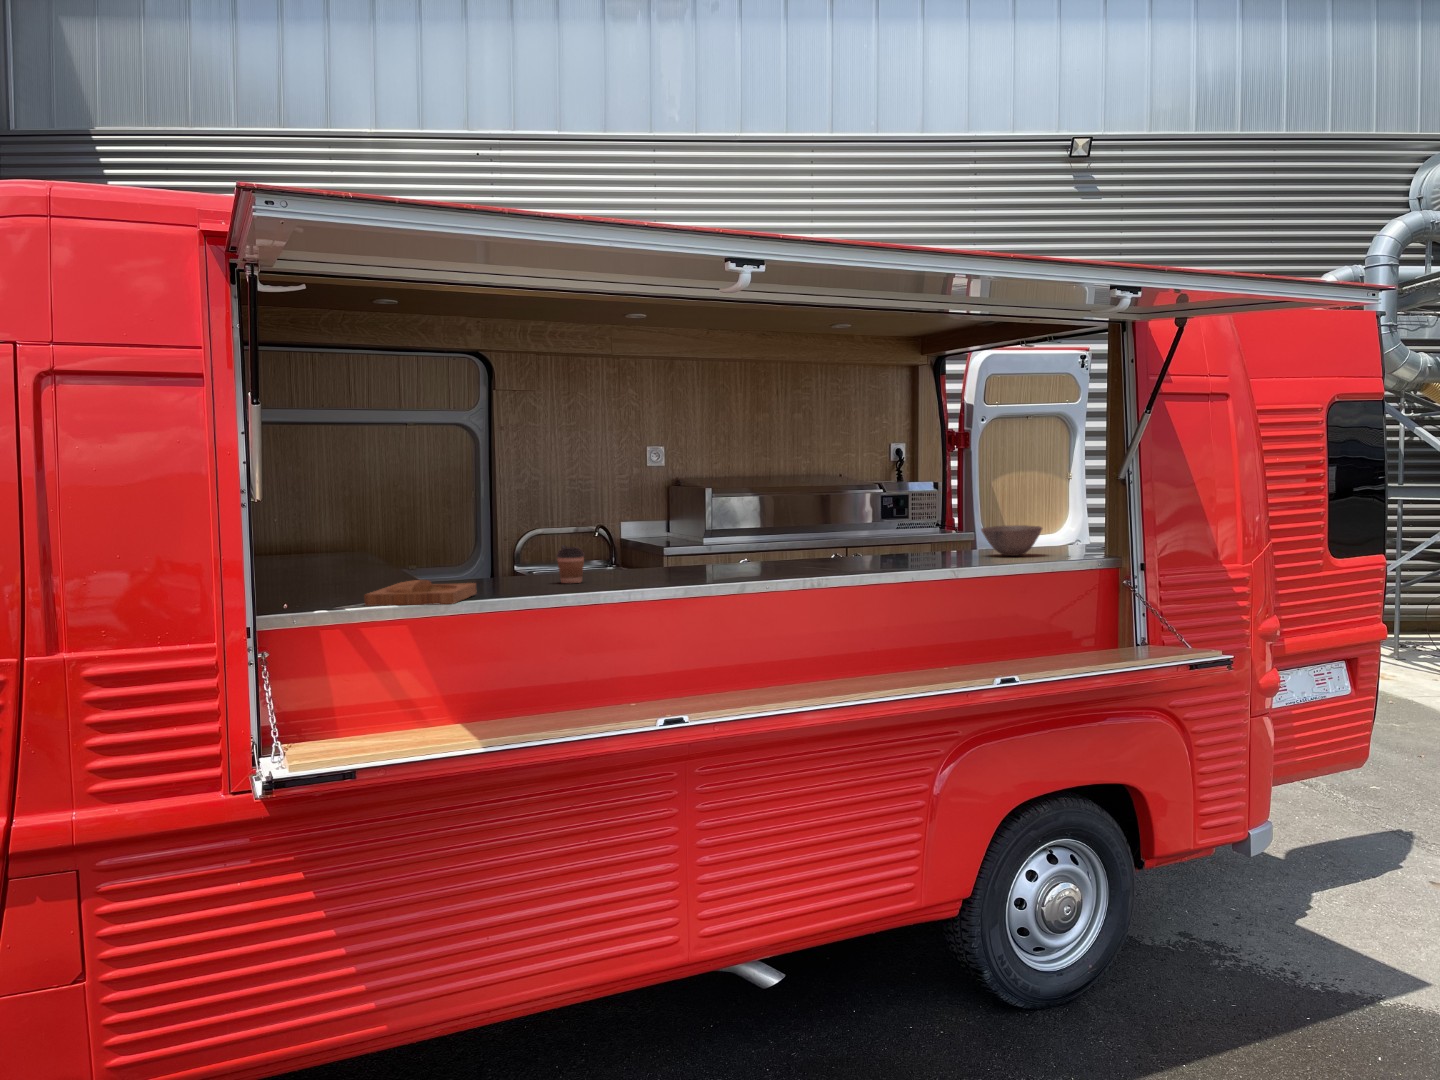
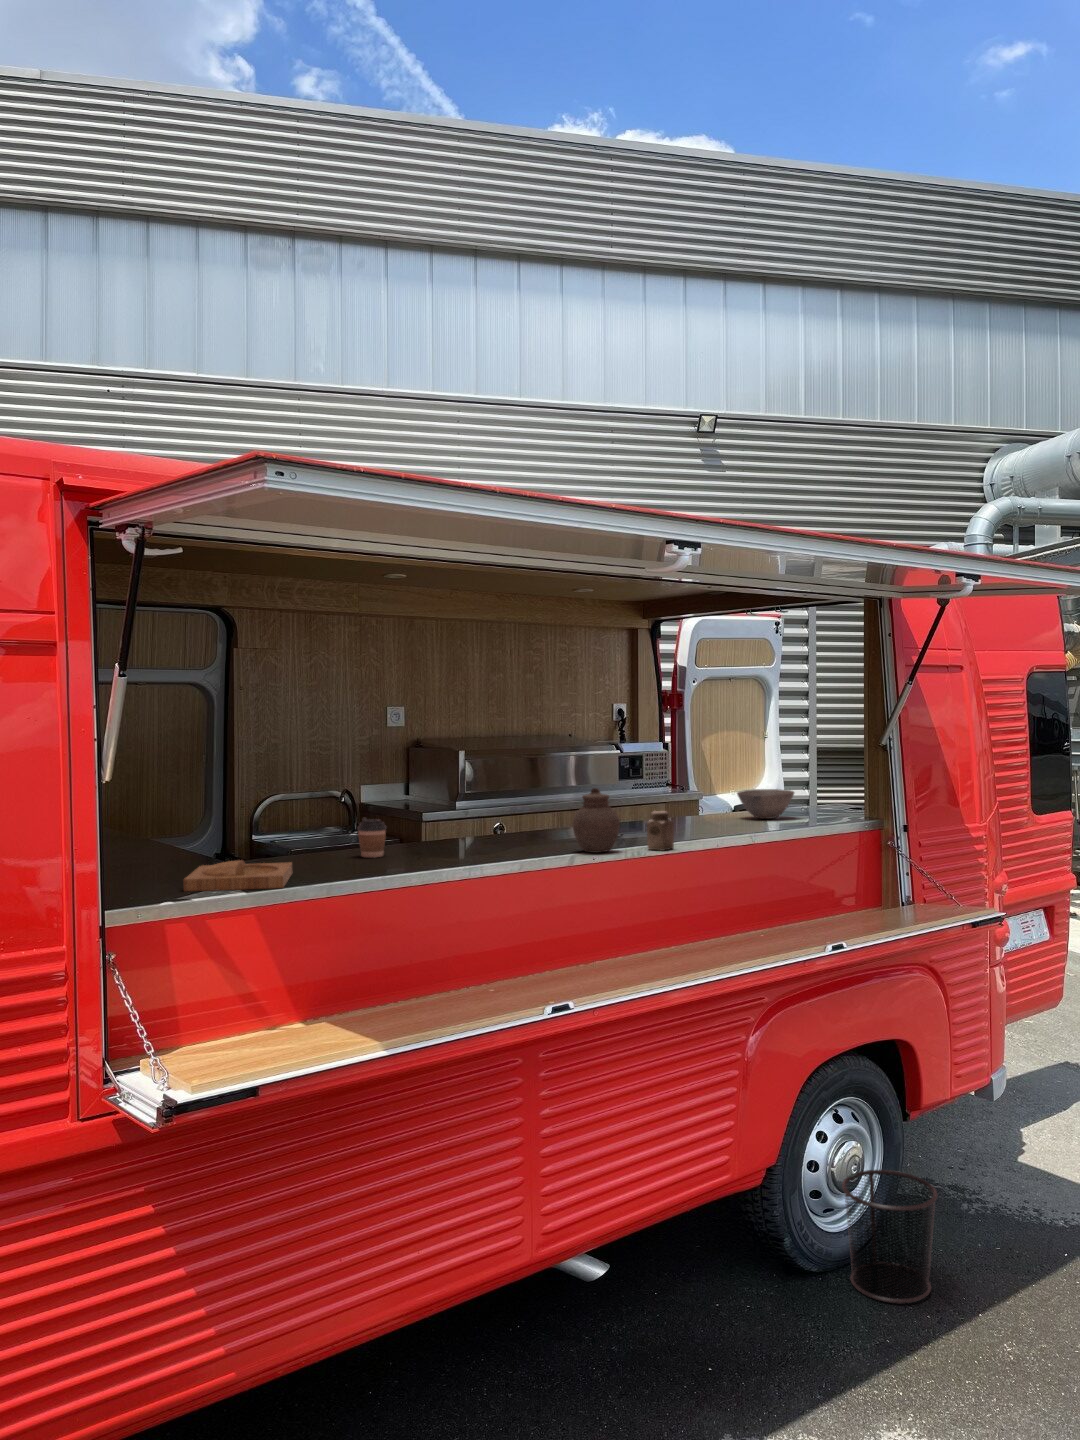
jar: none [764,517,811,581] -> present [573,788,620,853]
salt shaker: none [840,541,868,580] -> present [647,811,674,851]
waste bin: none [1051,914,1149,1046] -> present [842,1170,937,1303]

